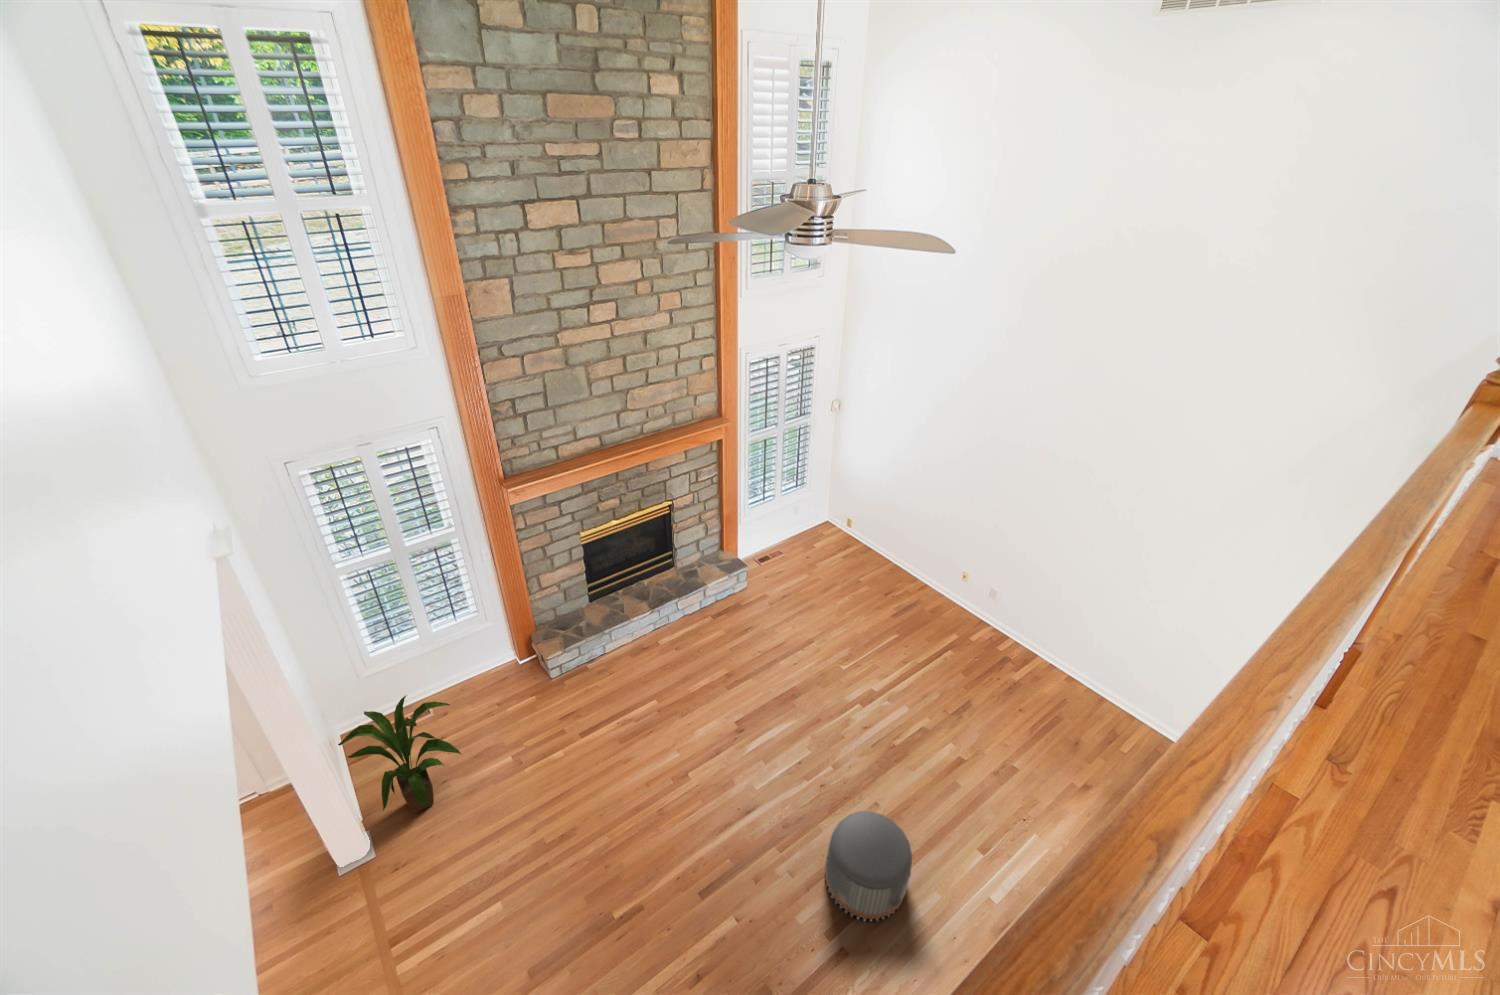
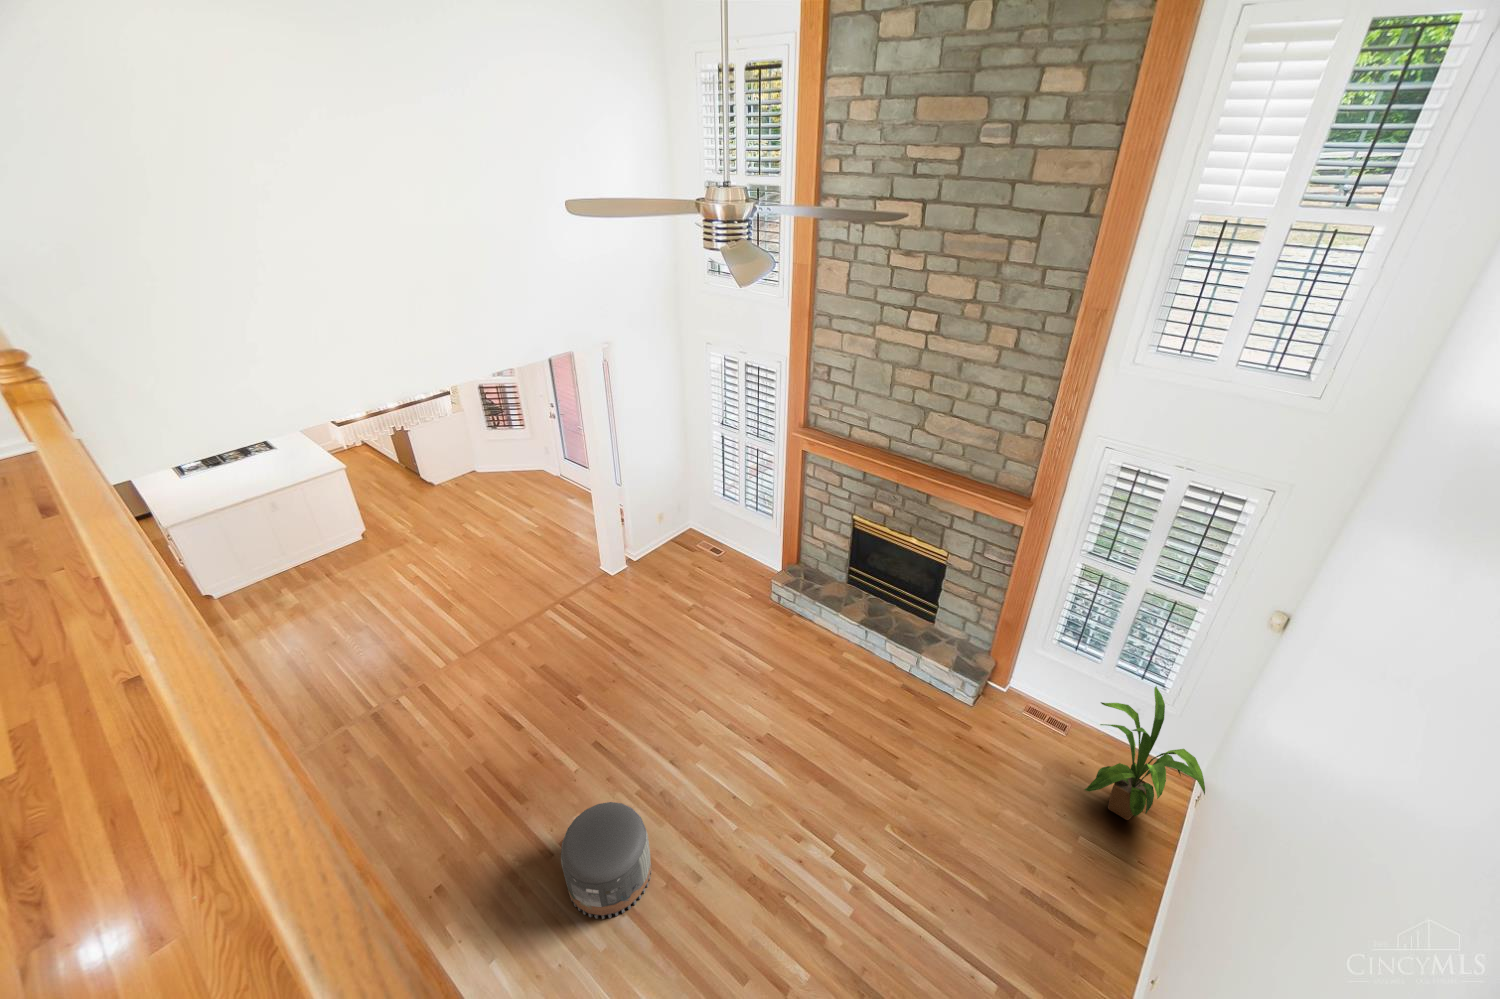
house plant: present [338,696,461,813] -> present [1084,686,1205,820]

